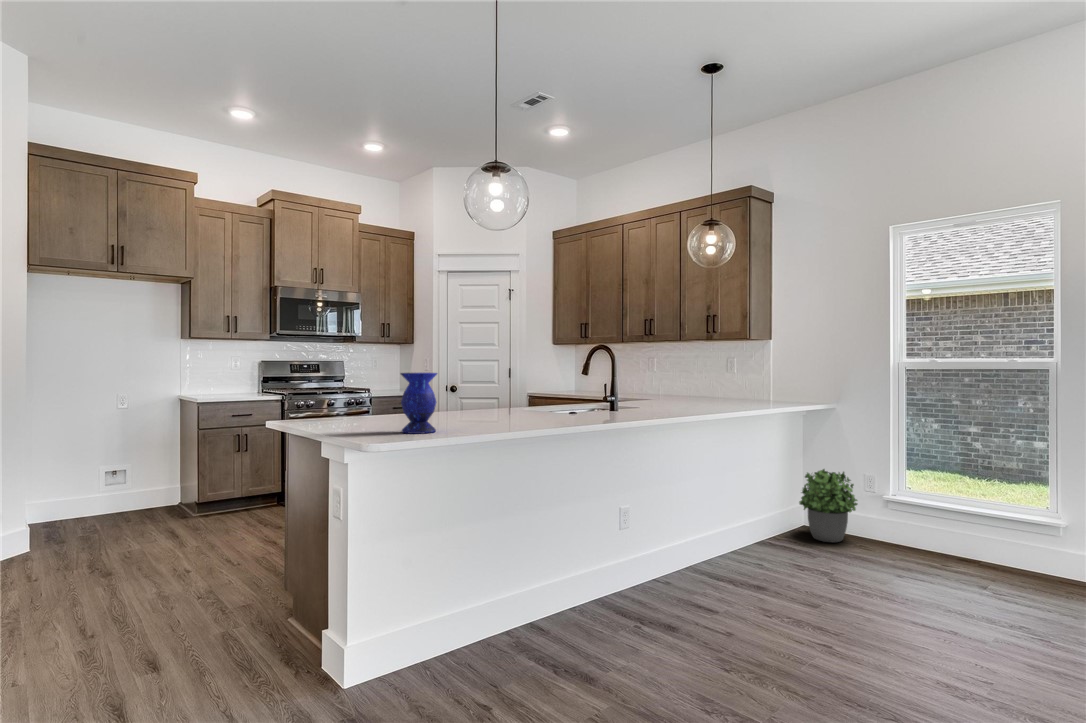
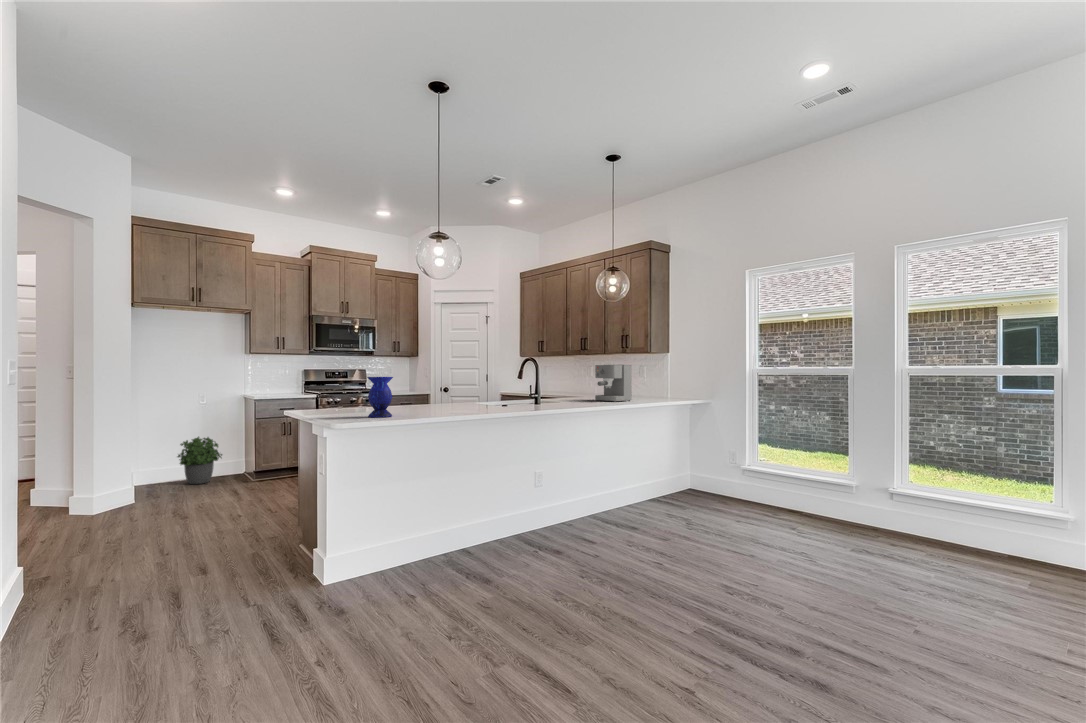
coffee maker: none [682,356,733,408] -> present [595,365,632,402]
potted plant: present [799,469,857,543] -> present [177,437,222,484]

